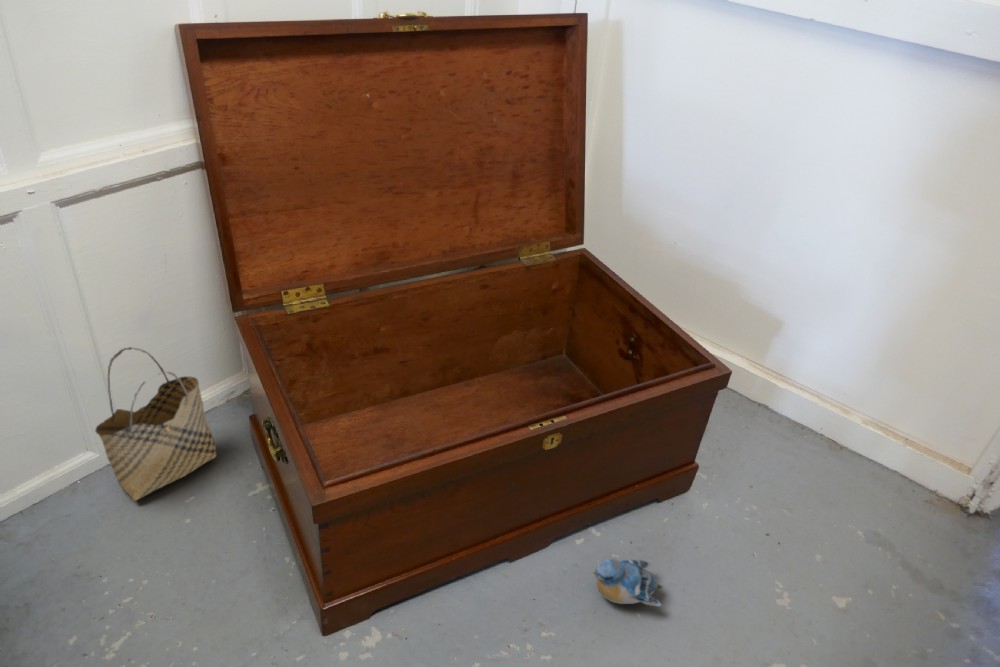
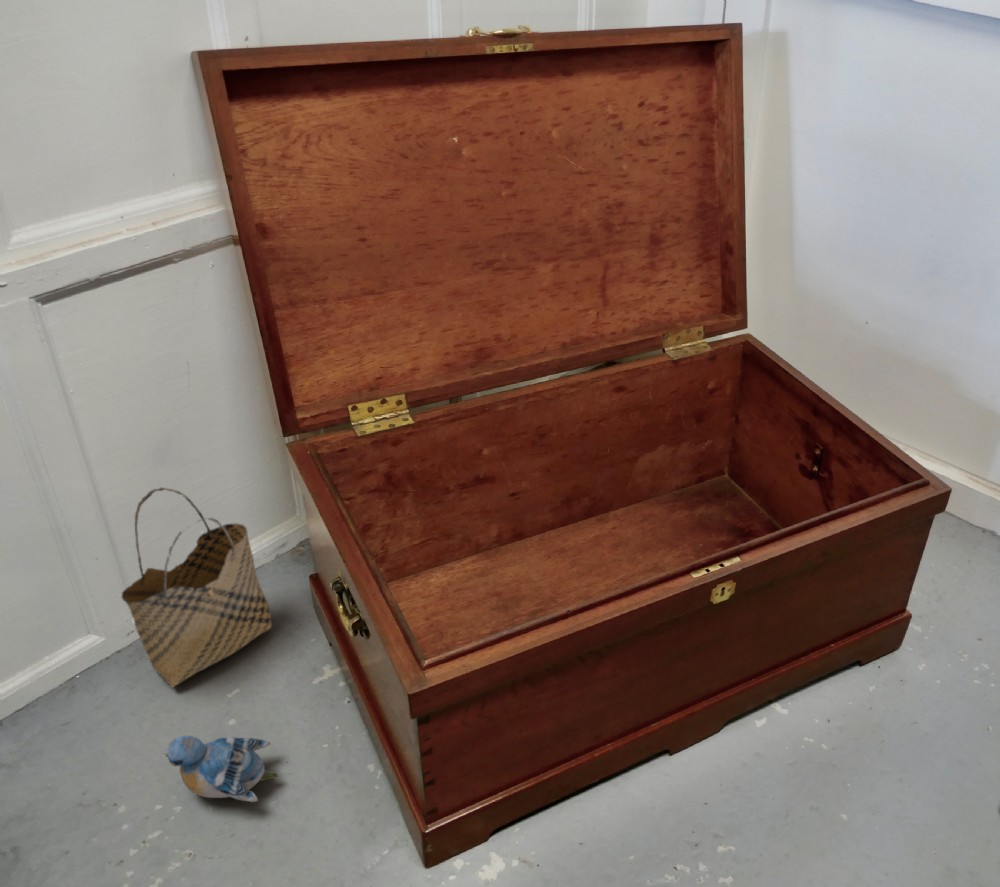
plush toy: present [593,559,662,607] -> present [165,736,278,802]

